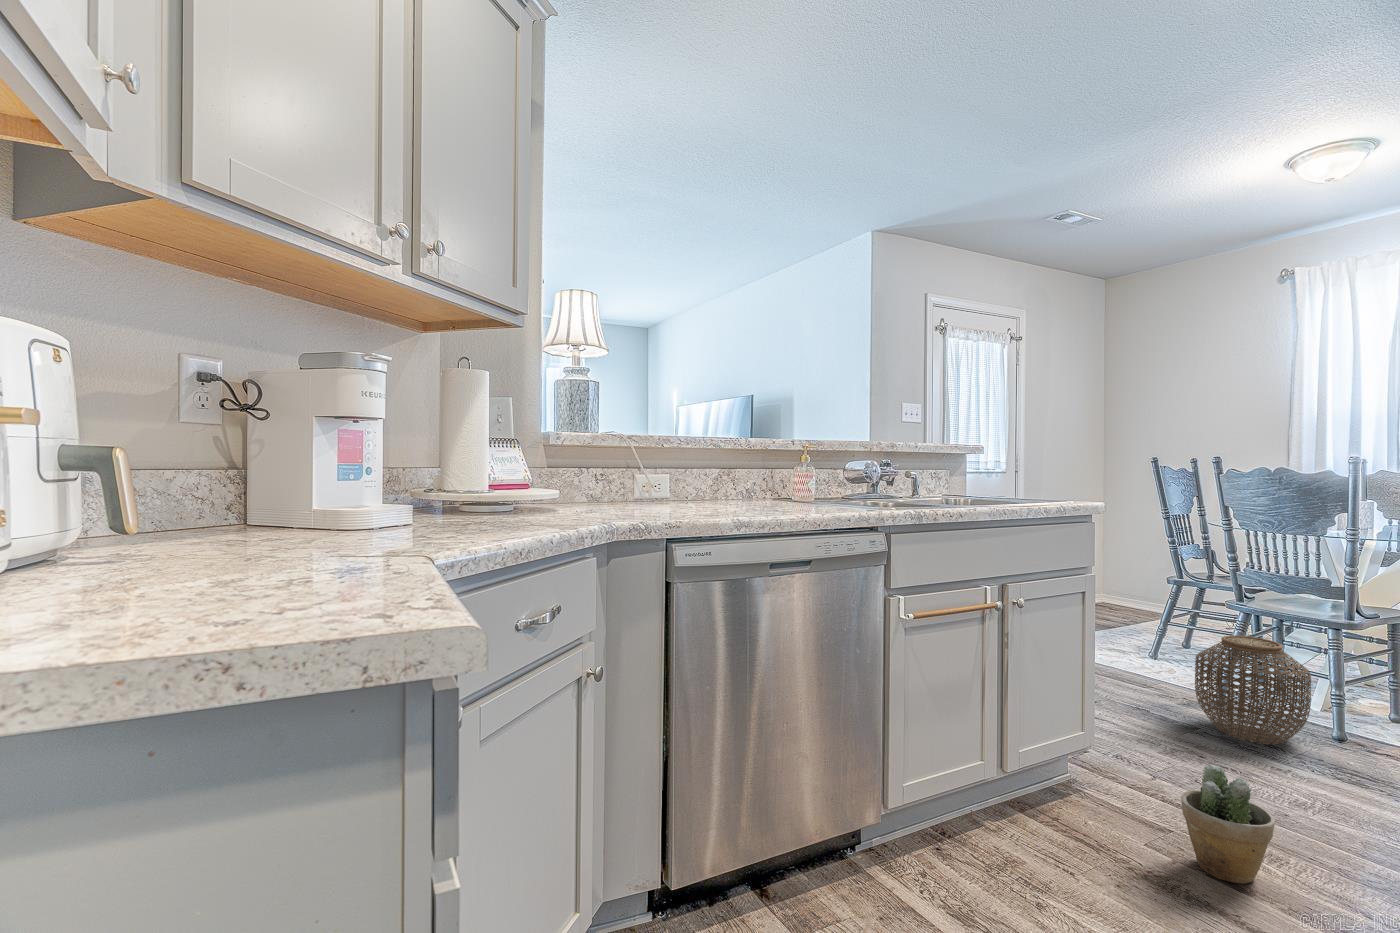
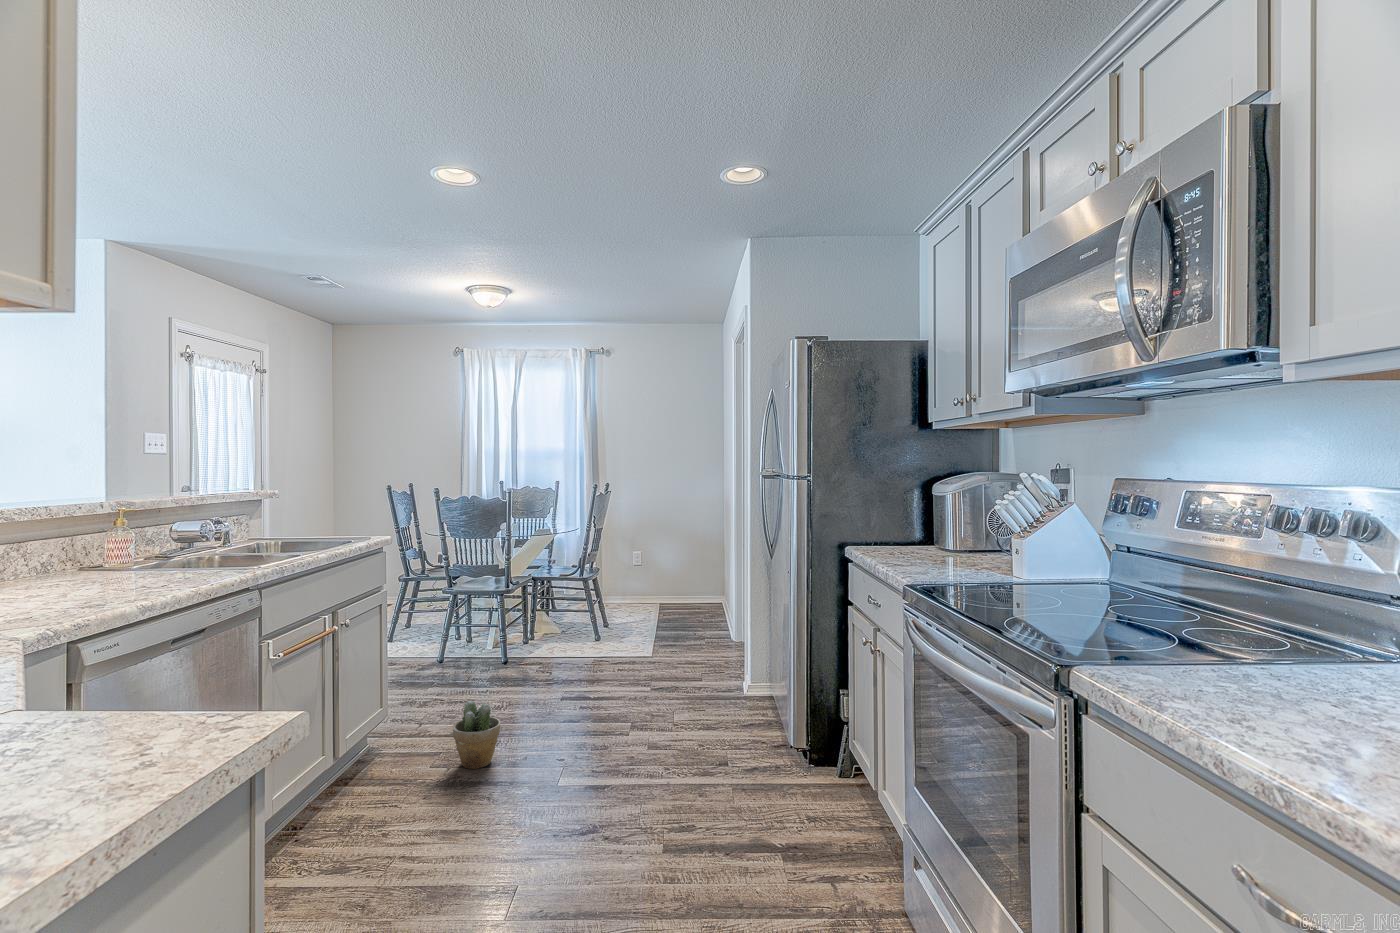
woven basket: present [1195,635,1311,744] -> none [432,612,496,683]

